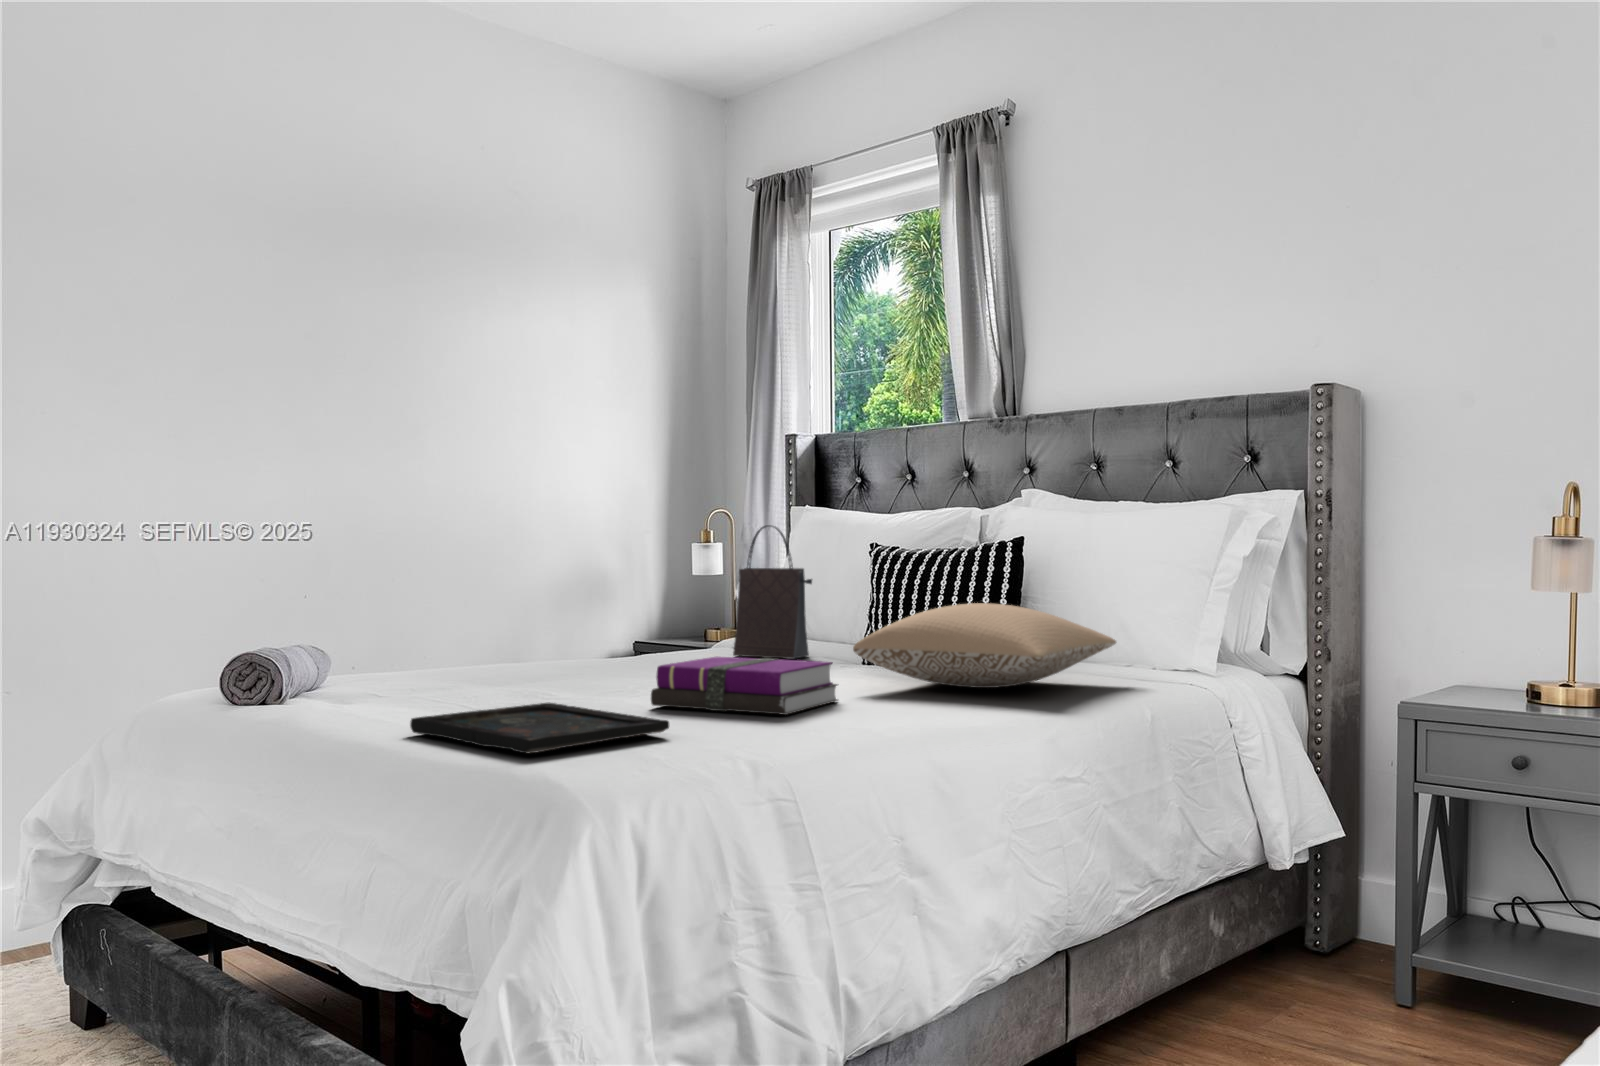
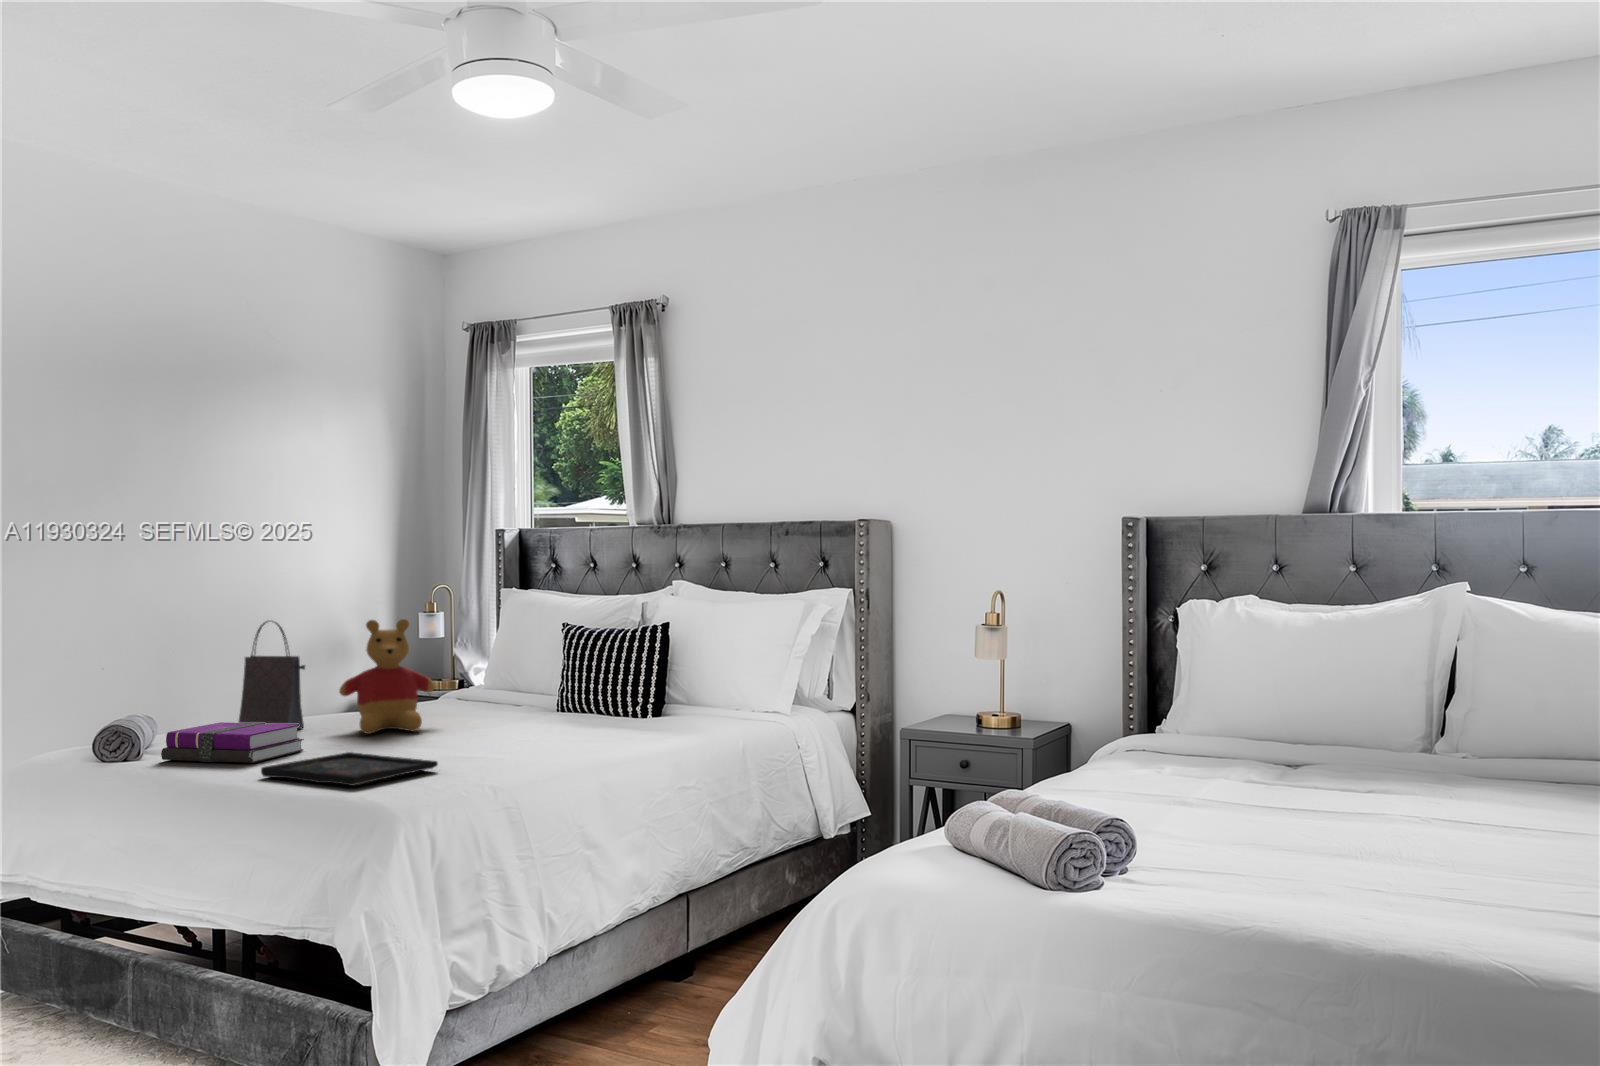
stuffed bear: none [564,524,692,681] -> present [339,619,435,734]
handbag: present [733,525,812,659] -> present [239,621,305,729]
pillow: present [853,603,1116,688] -> none [552,673,726,728]
notebook: present [651,657,838,715] -> present [161,722,304,763]

